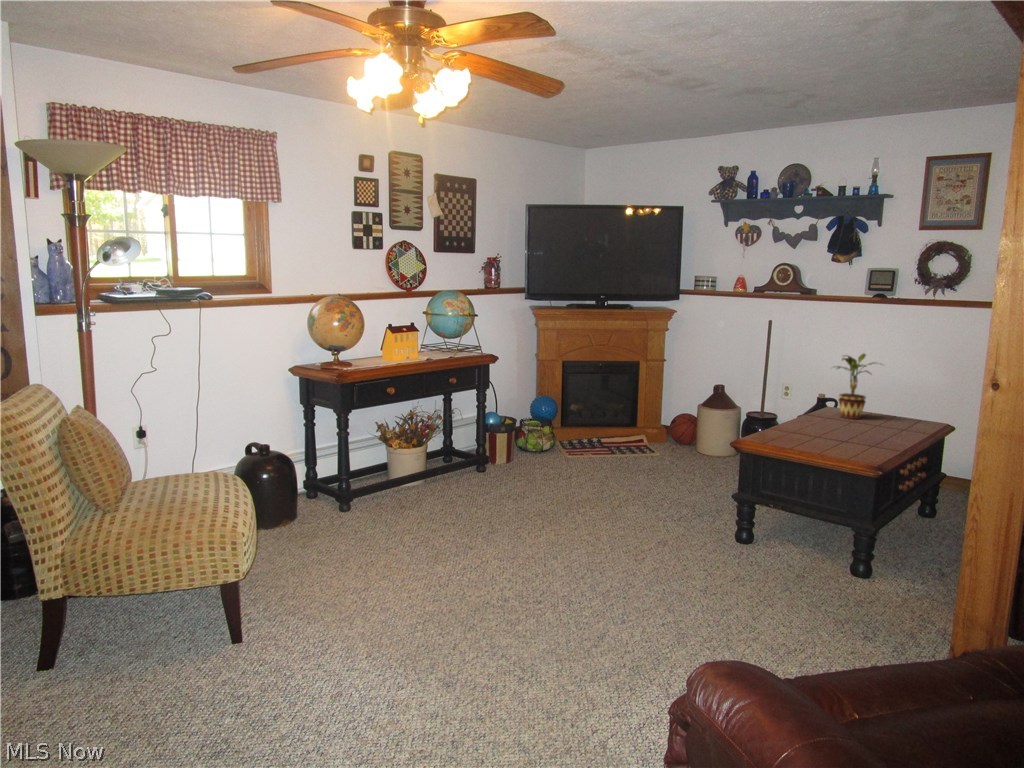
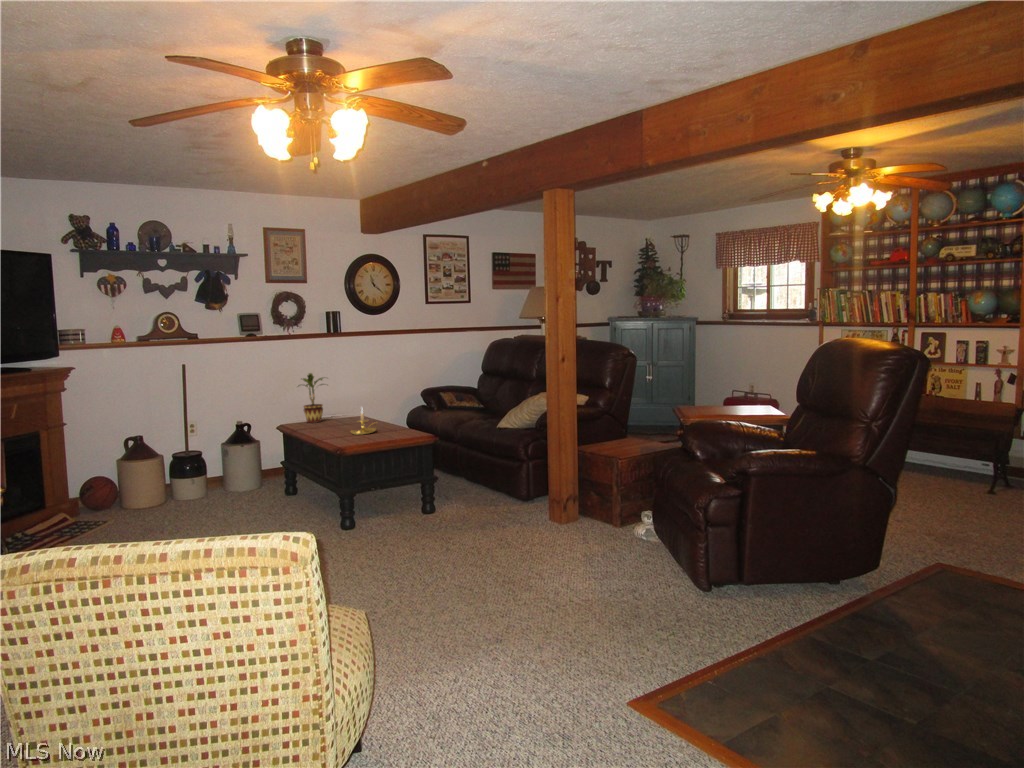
candle holder: none [795,408,842,448] -> present [351,411,376,435]

